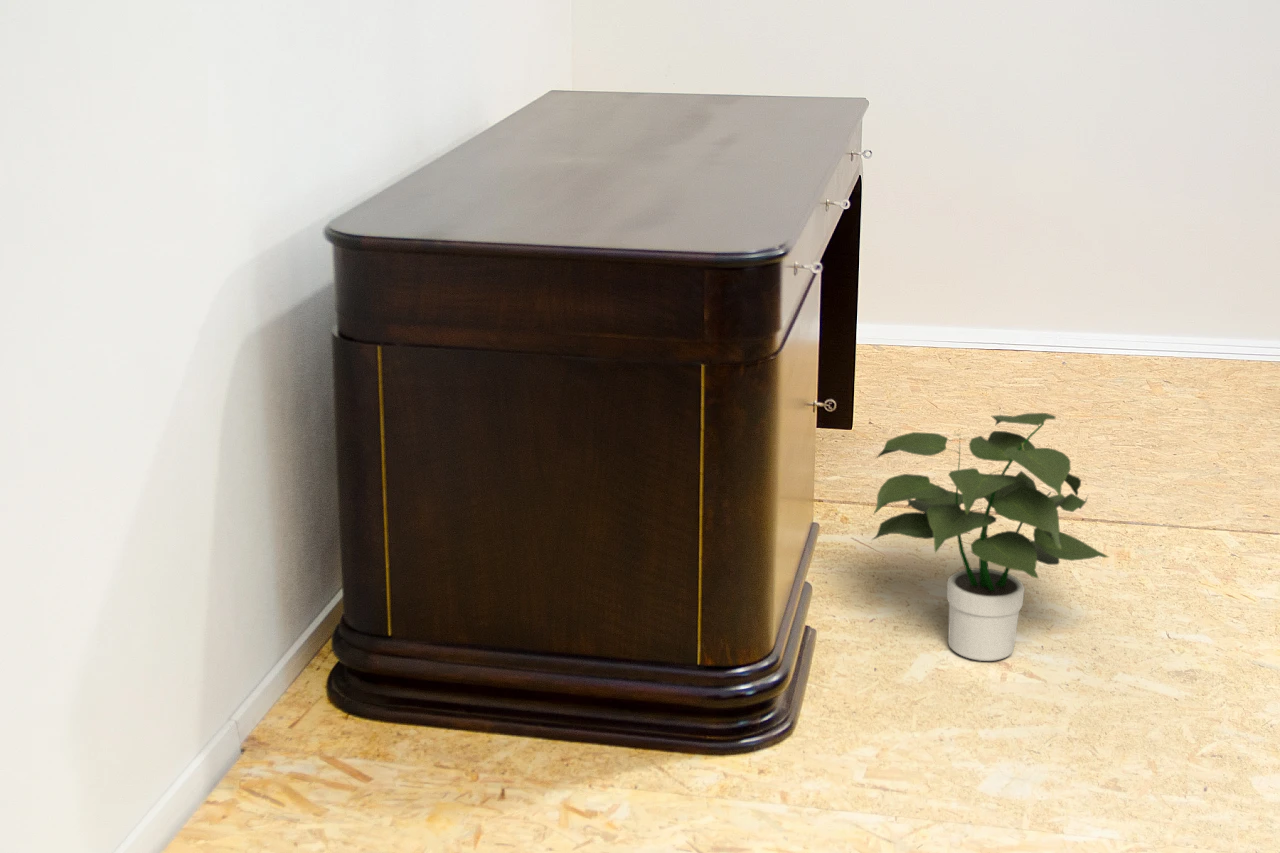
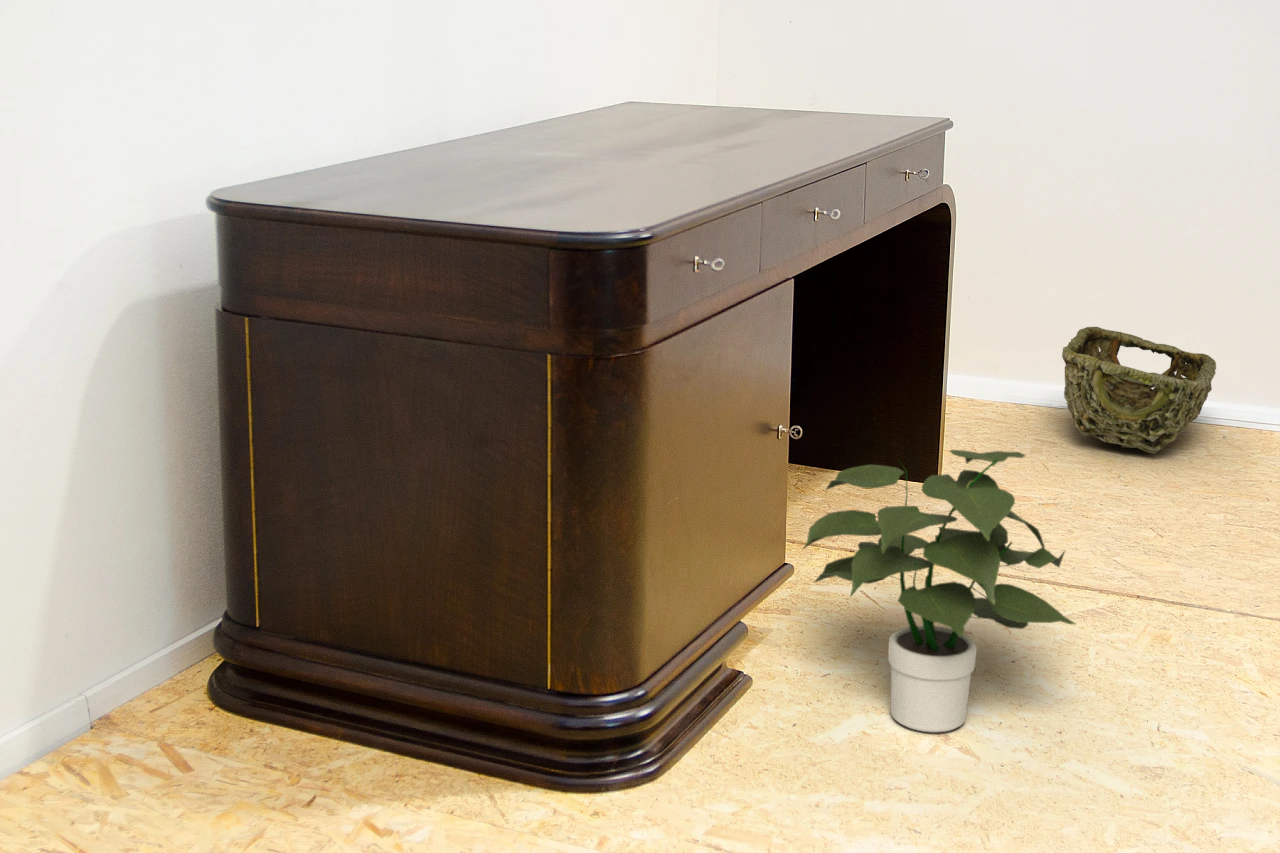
woven basket: none [936,276,1070,387] -> present [1062,327,1216,454]

